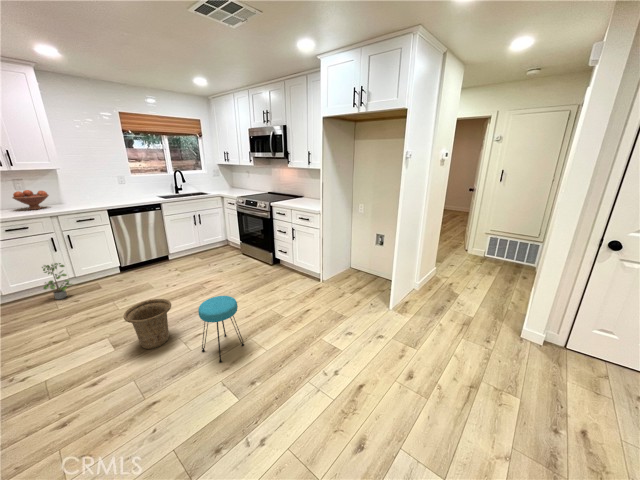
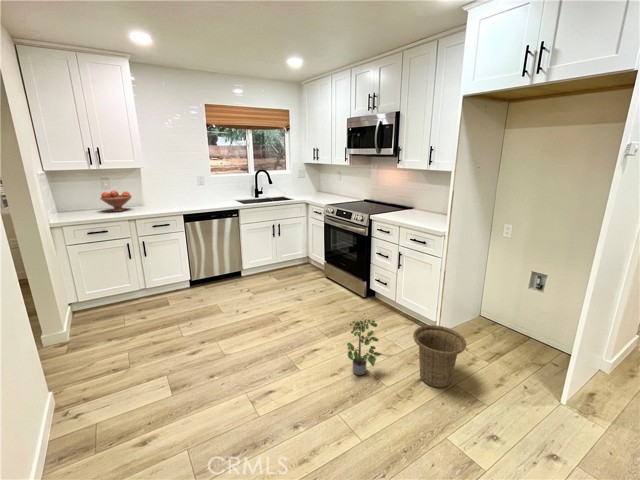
potted plant: present [42,263,72,299] -> present [347,320,382,375]
stool: present [198,296,244,362] -> none [272,347,329,445]
basket: present [124,299,171,349] -> present [413,325,466,388]

